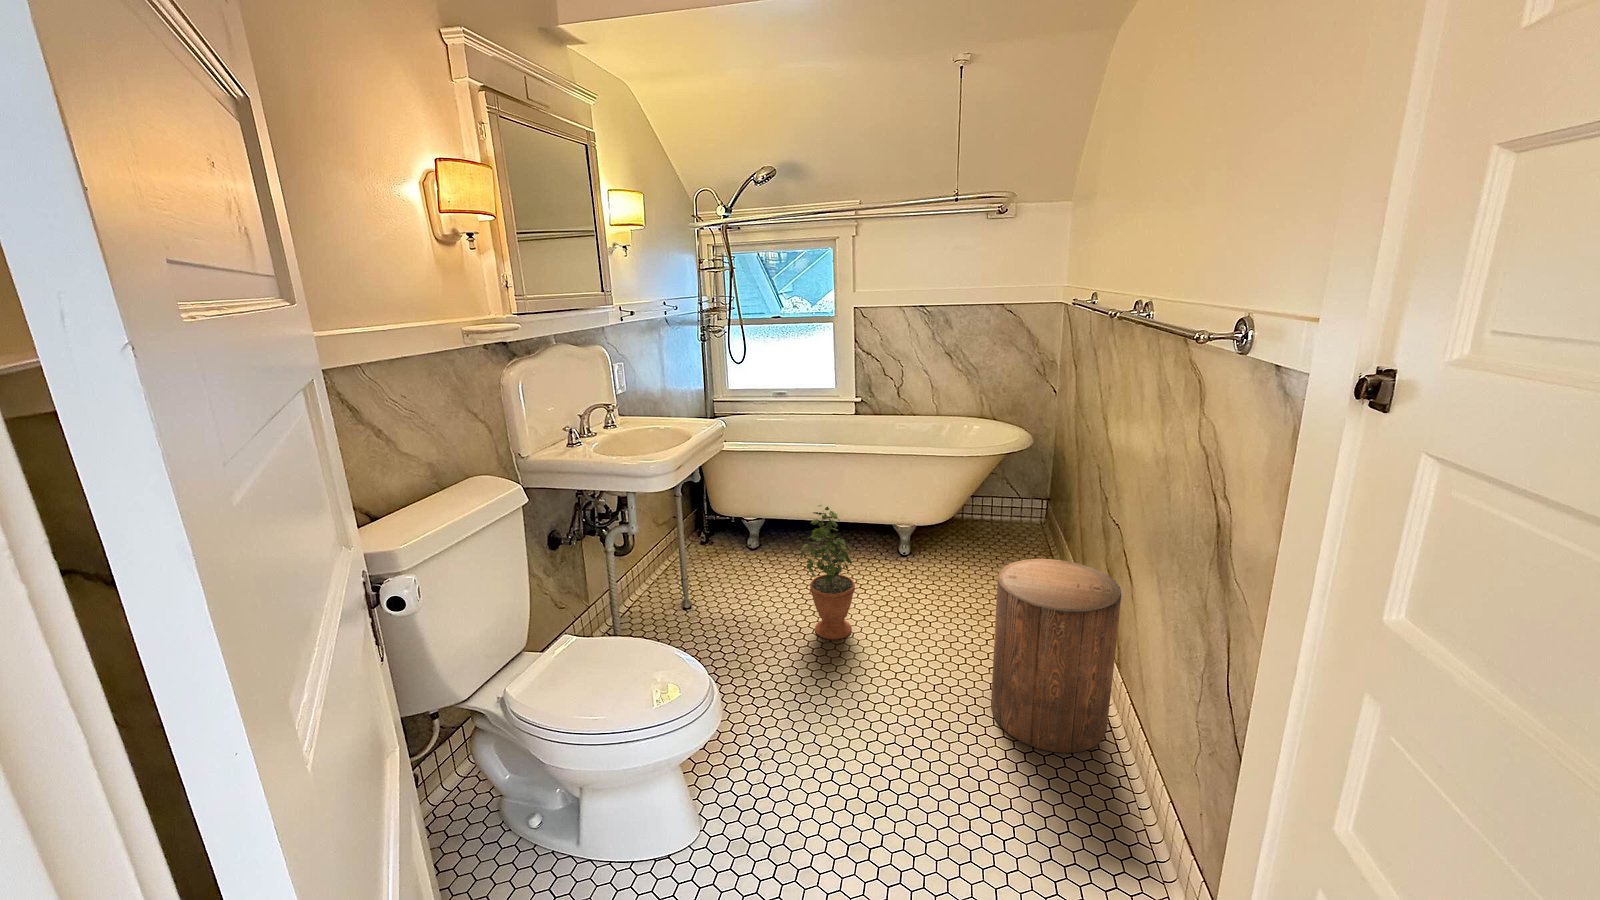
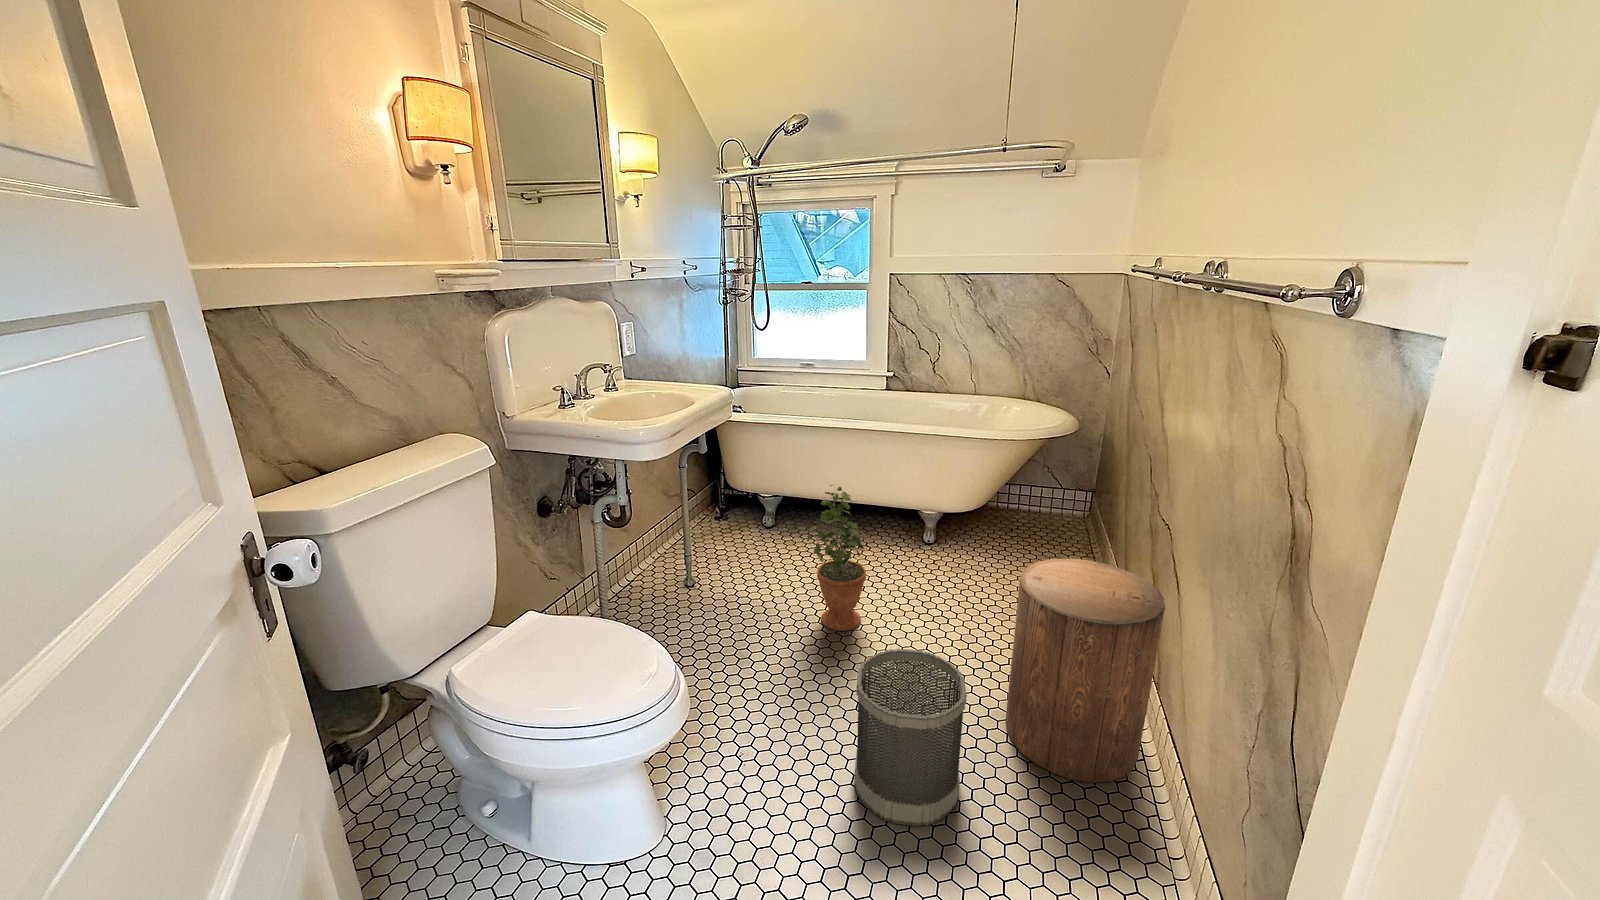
wastebasket: none [864,647,961,802] -> present [855,649,967,826]

